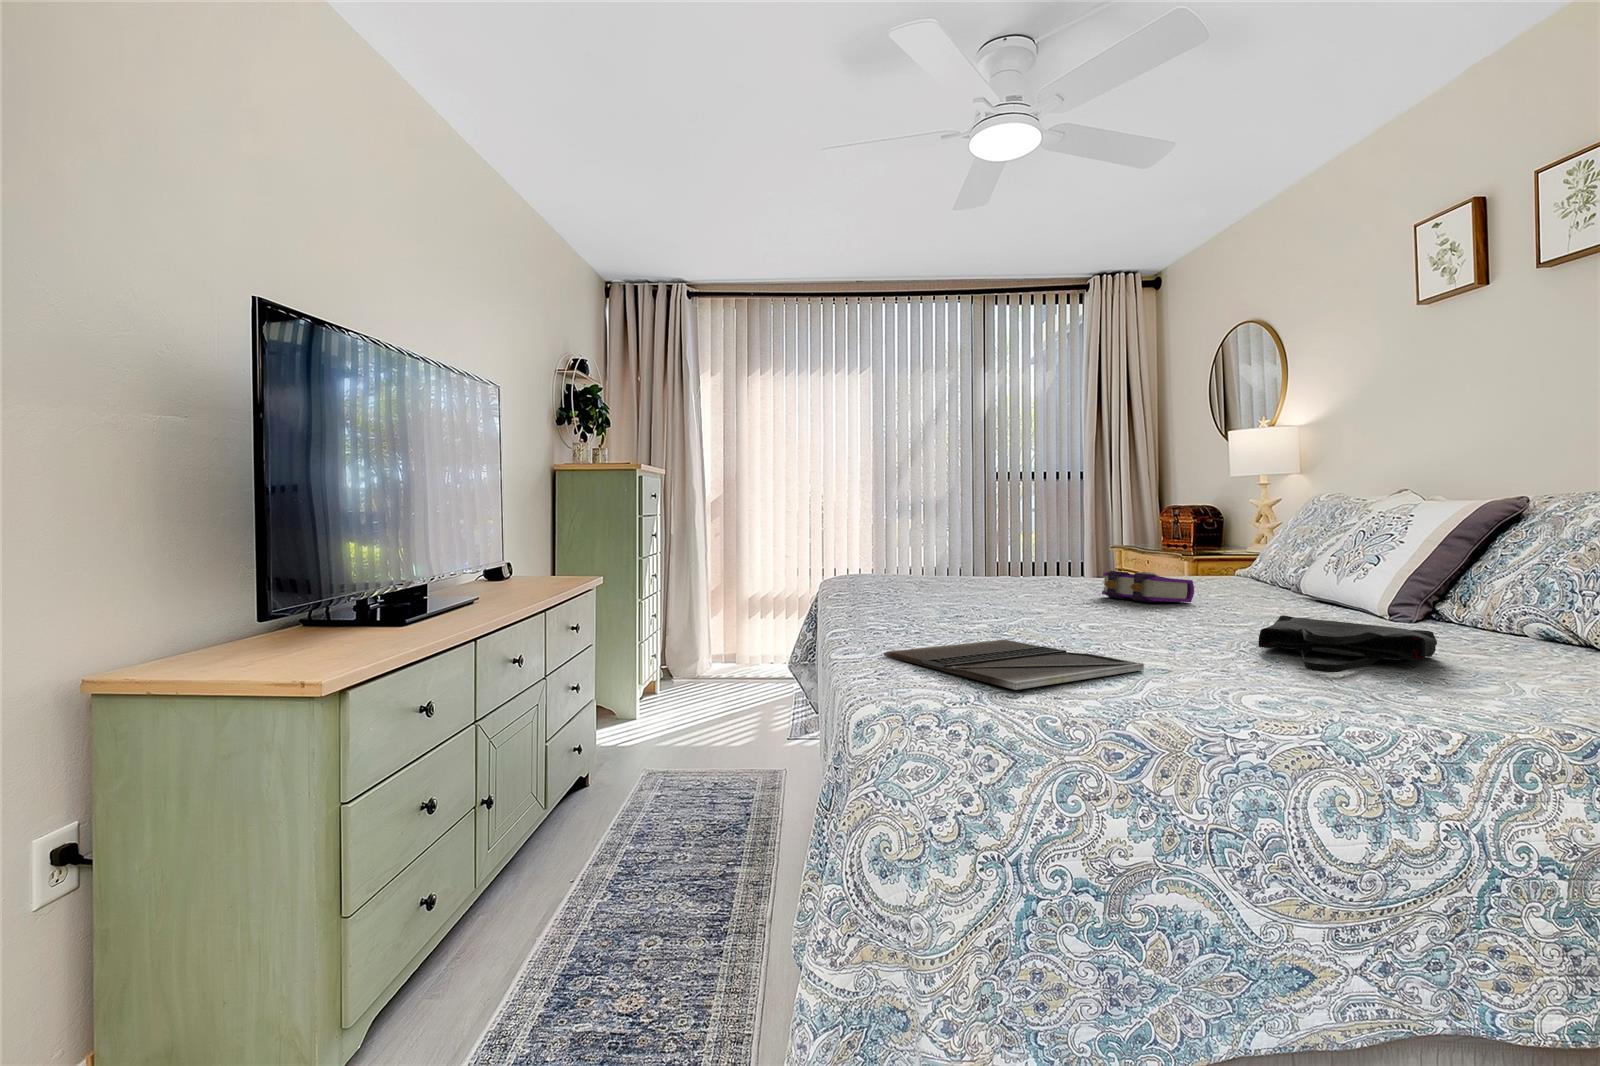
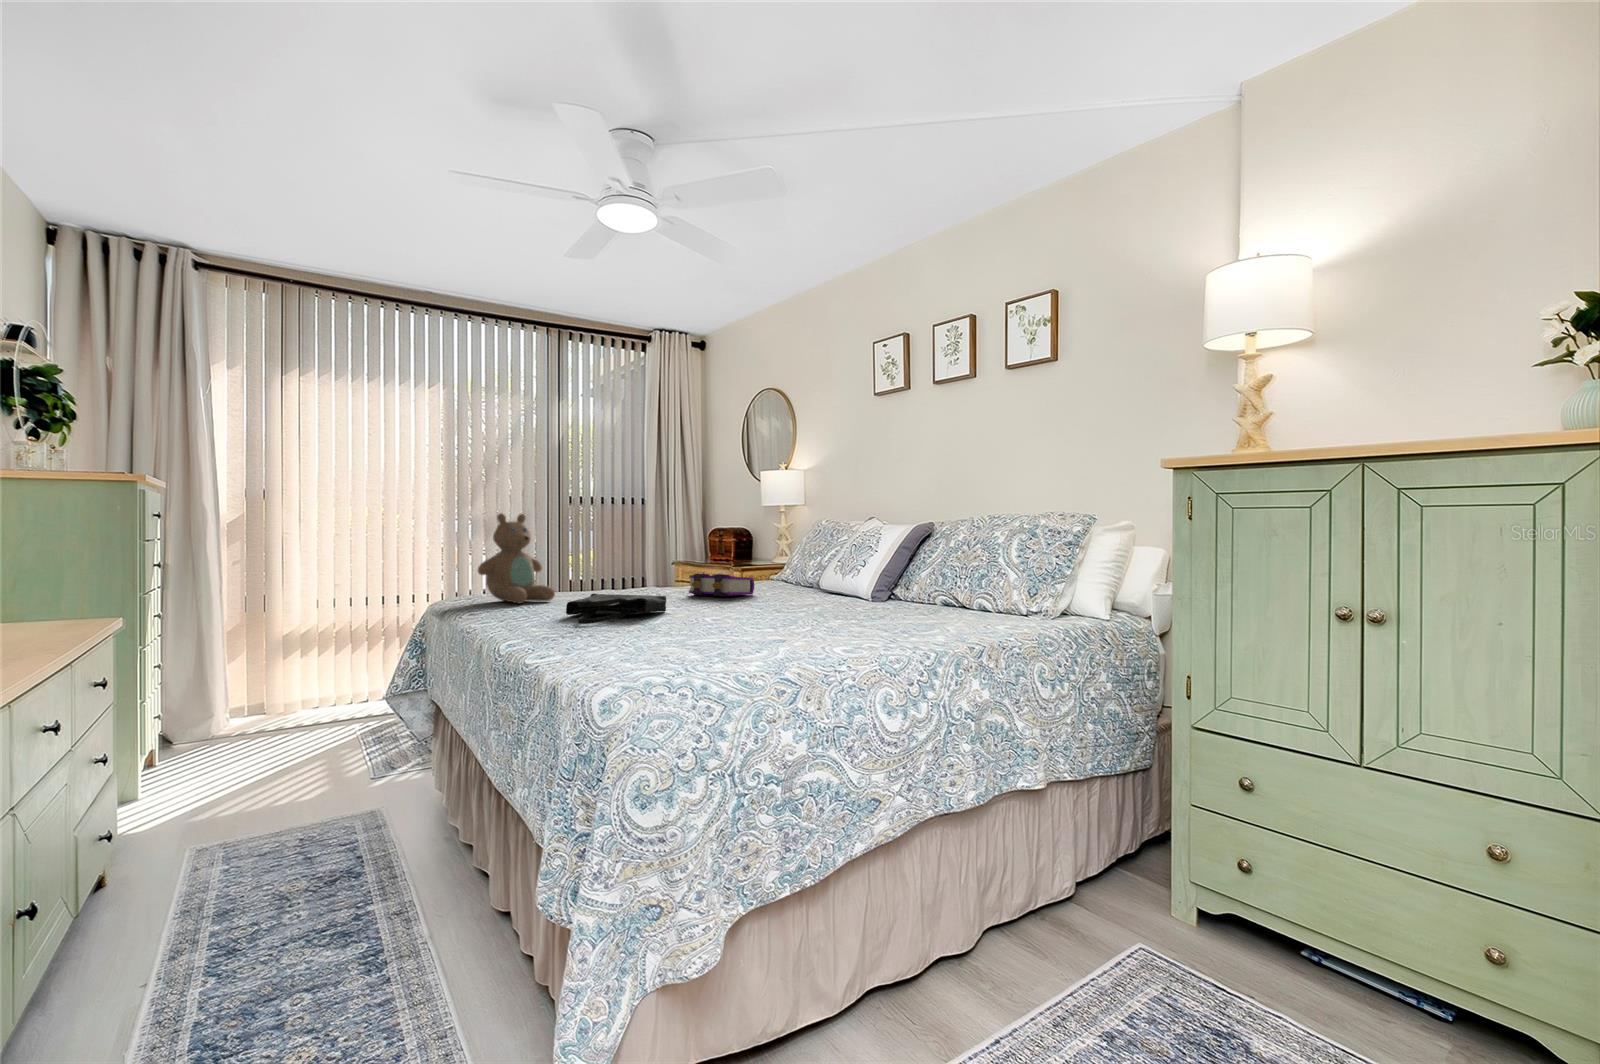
teddy bear: none [866,497,942,592] -> present [478,513,555,603]
tote bag: present [1258,615,1437,672] -> present [566,594,666,624]
laptop: present [884,640,1144,690] -> none [578,631,766,661]

